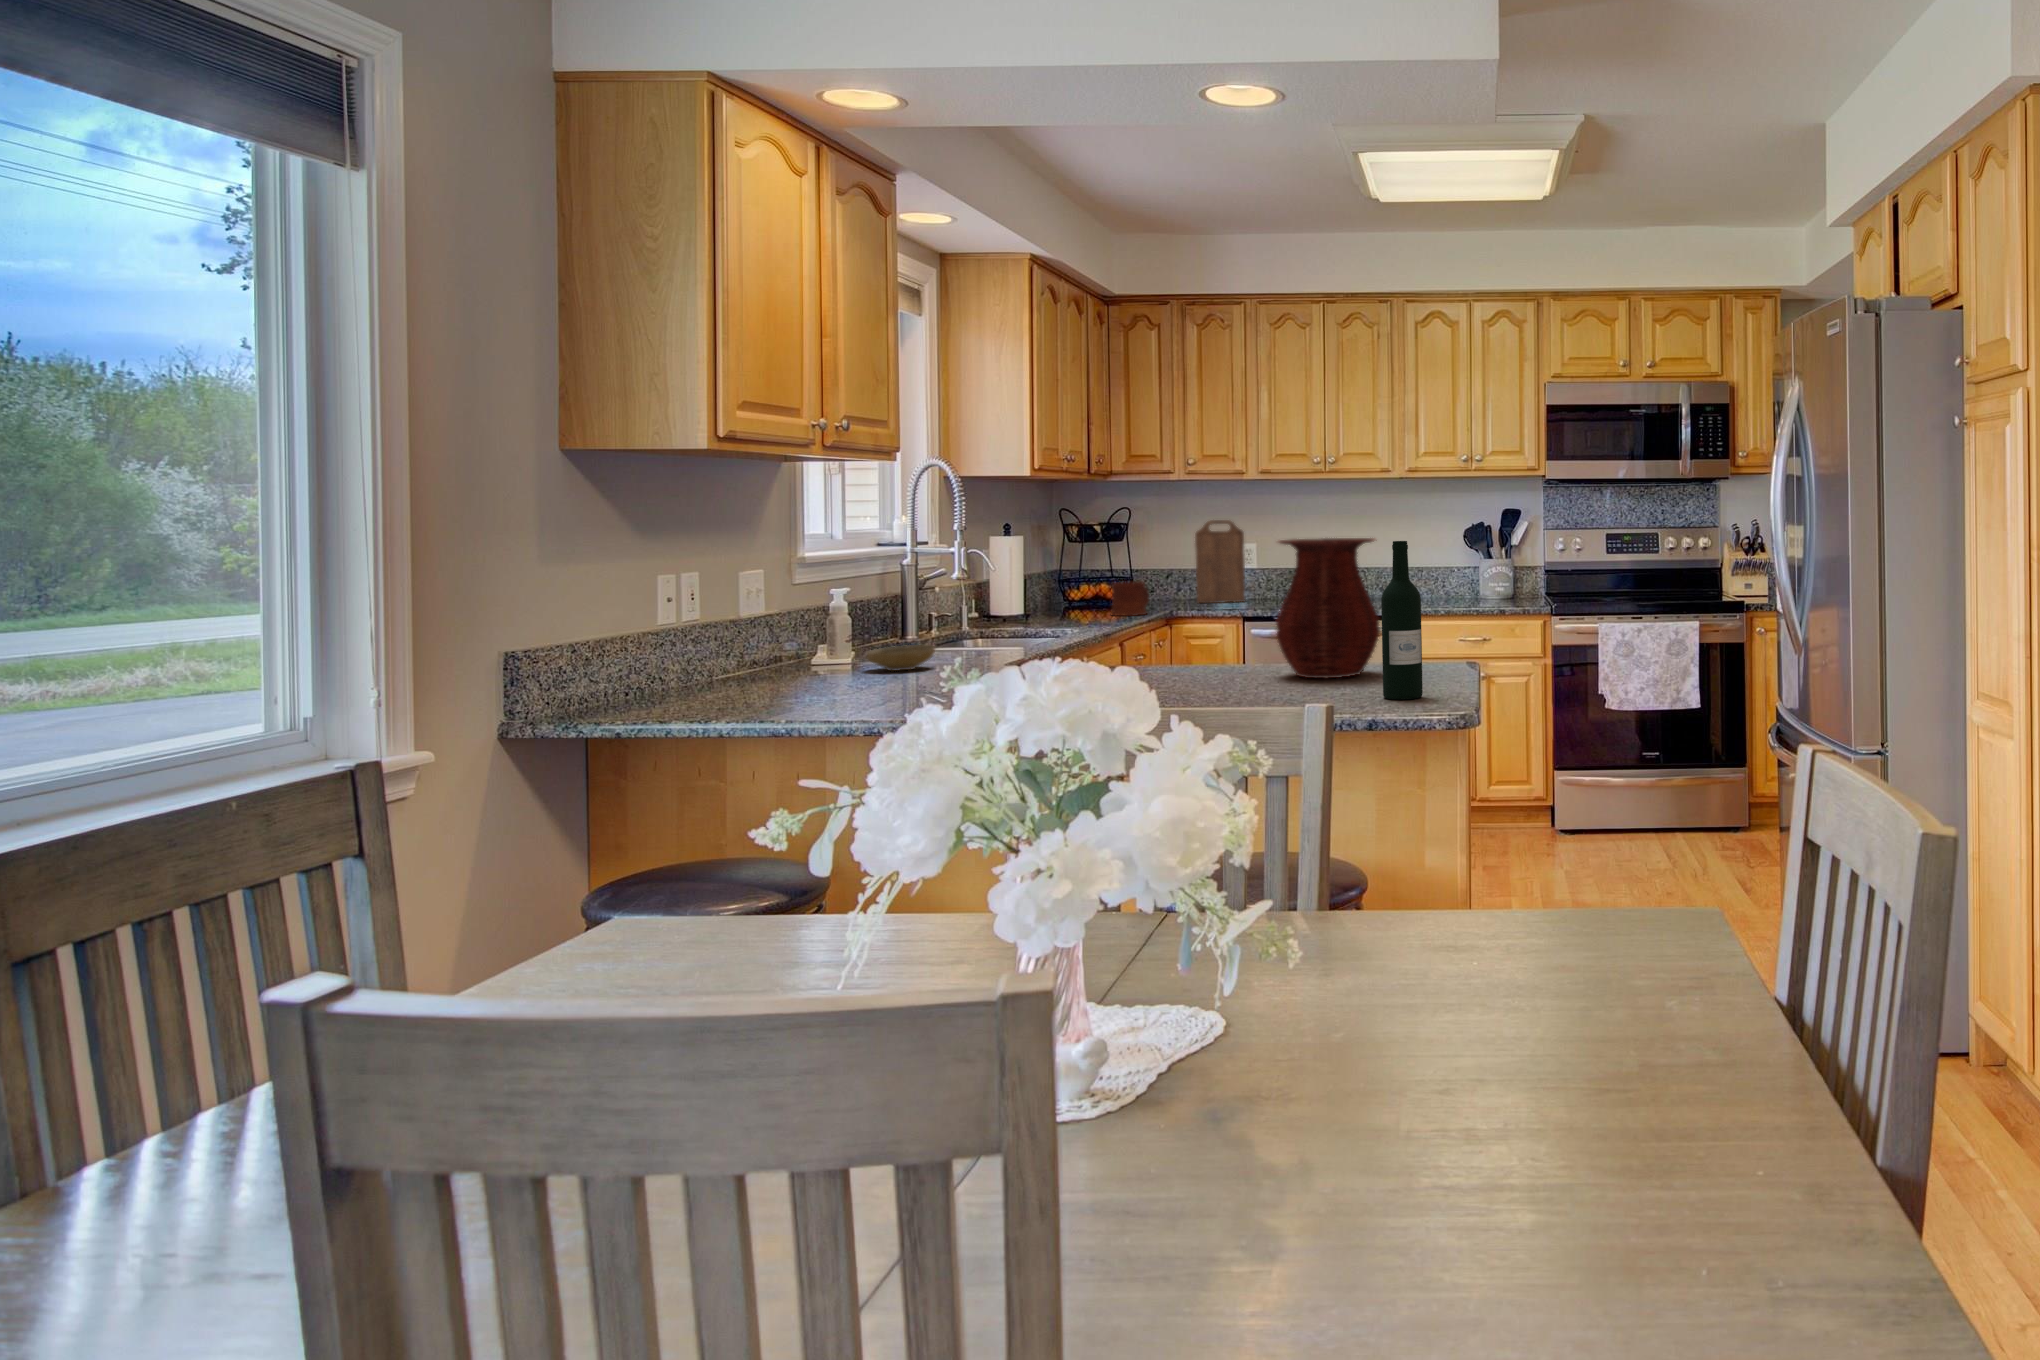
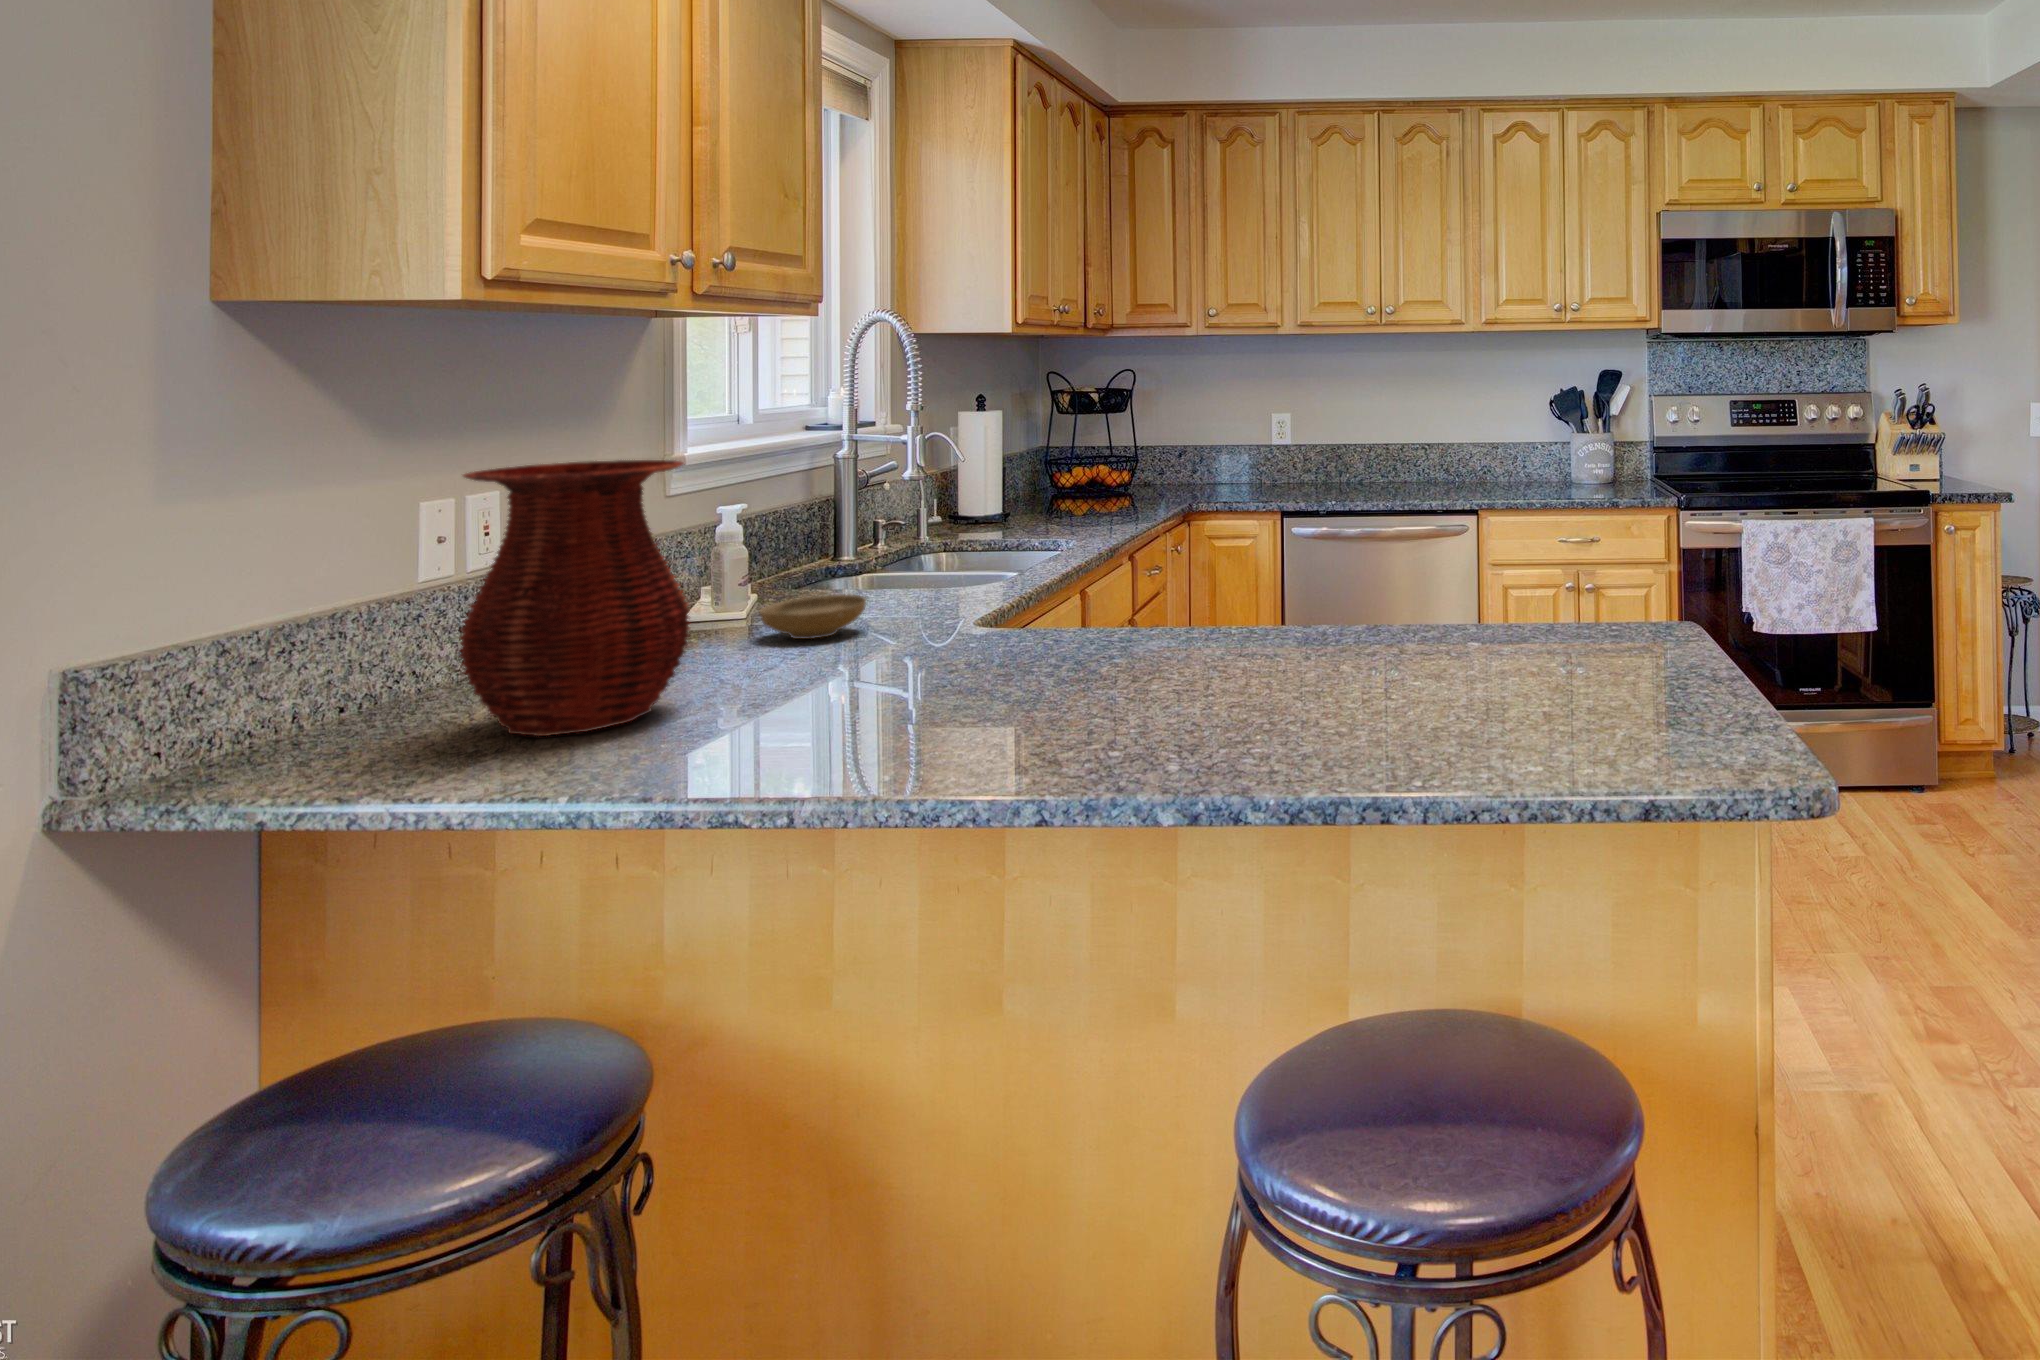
cutting board: present [1195,520,1246,603] -> none [1214,385,1277,491]
vase: present [1276,538,1380,678] -> present [459,460,690,736]
wine bottle: present [1381,541,1423,700] -> none [1631,456,1705,742]
mug: present [1111,581,1149,616] -> none [1111,468,1160,515]

